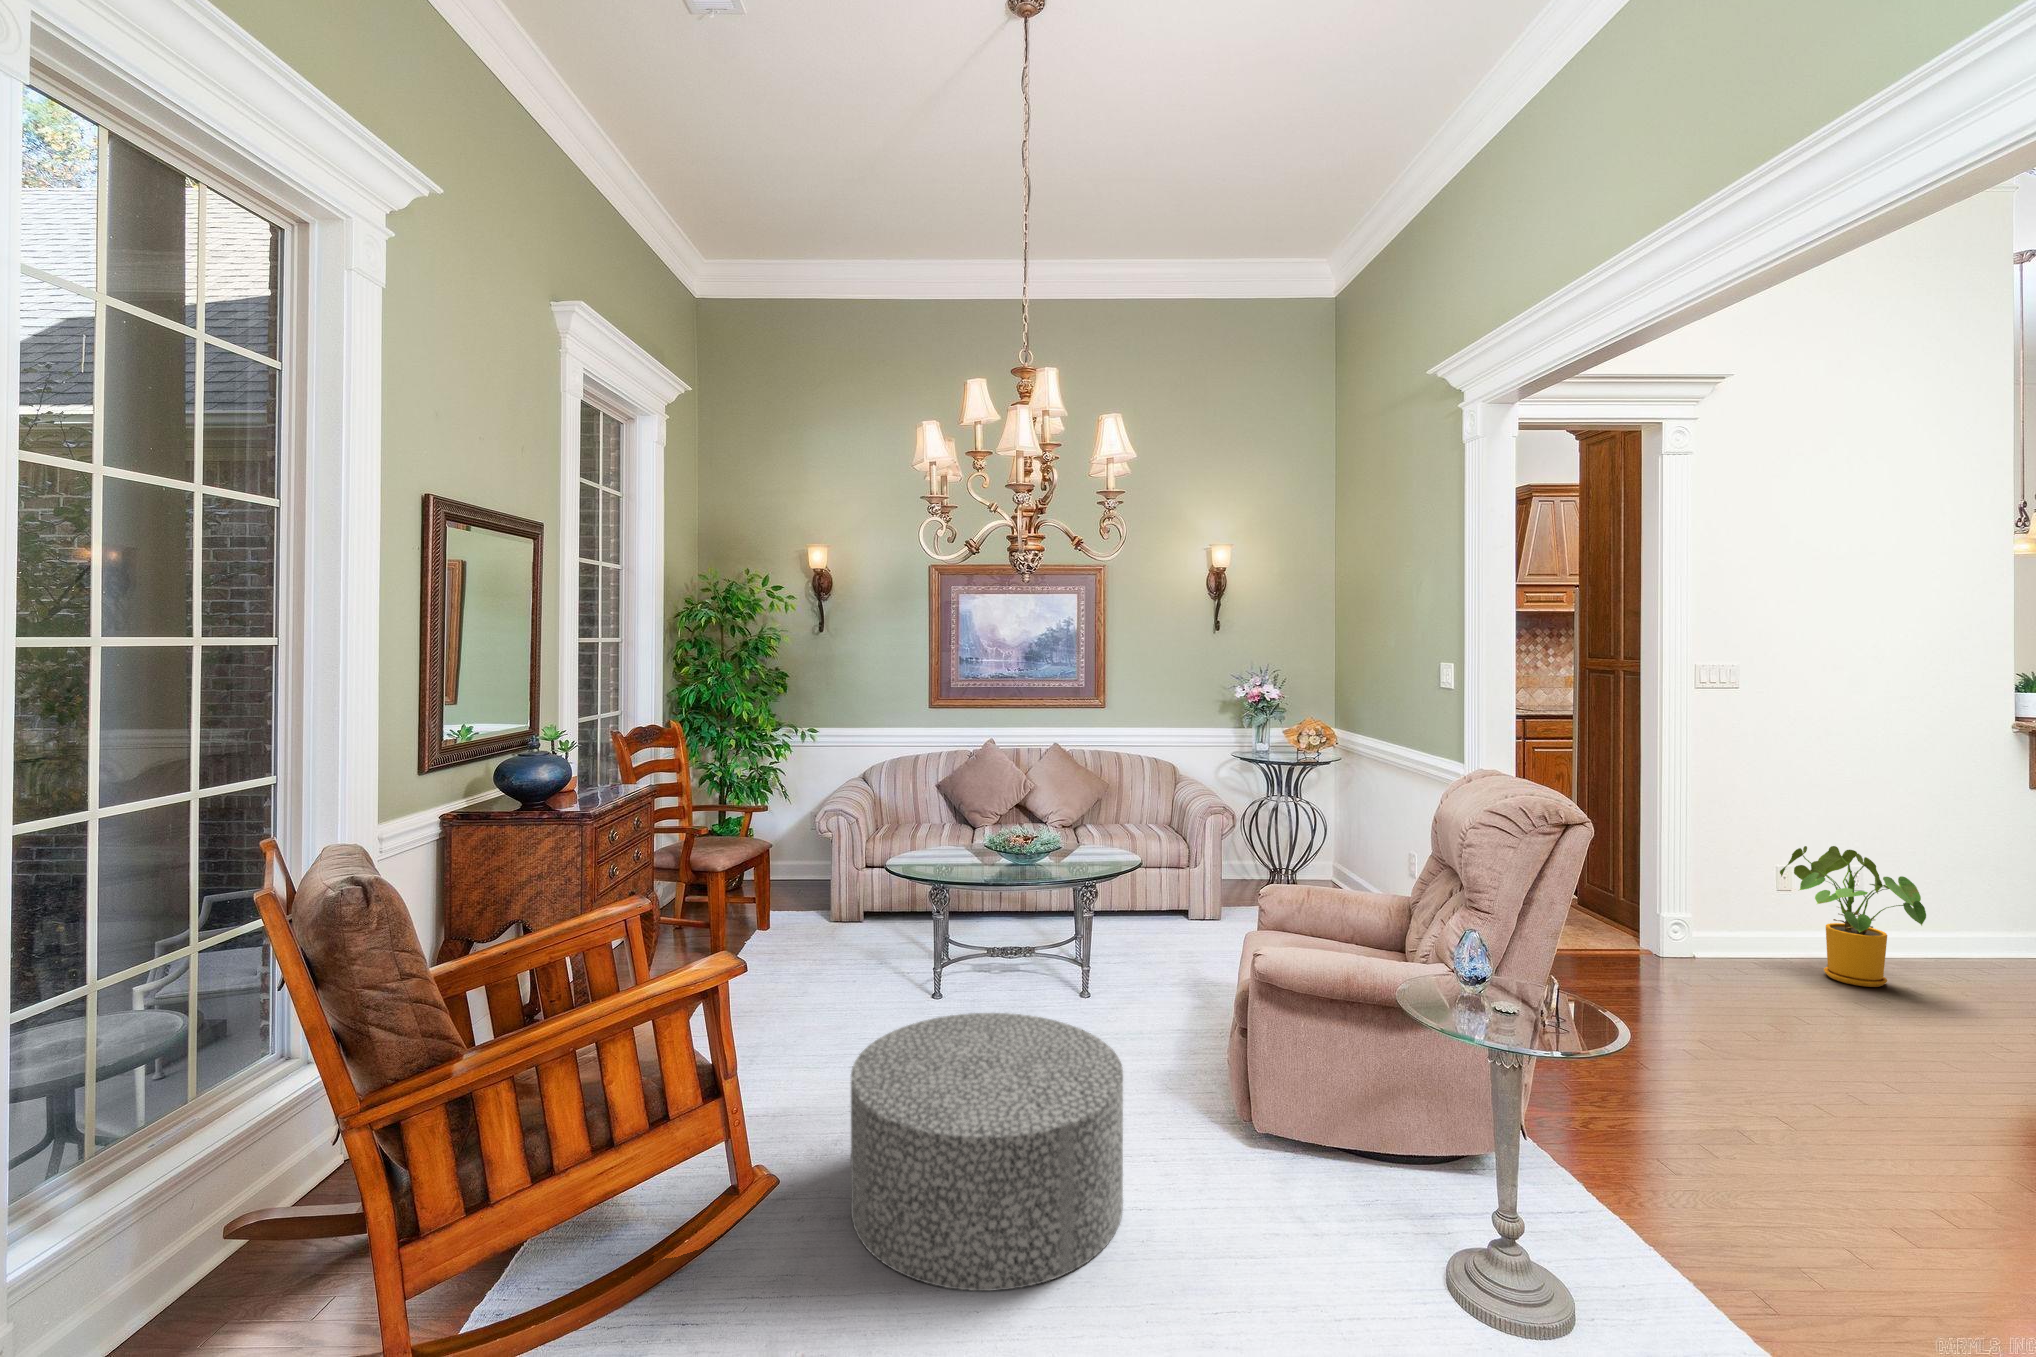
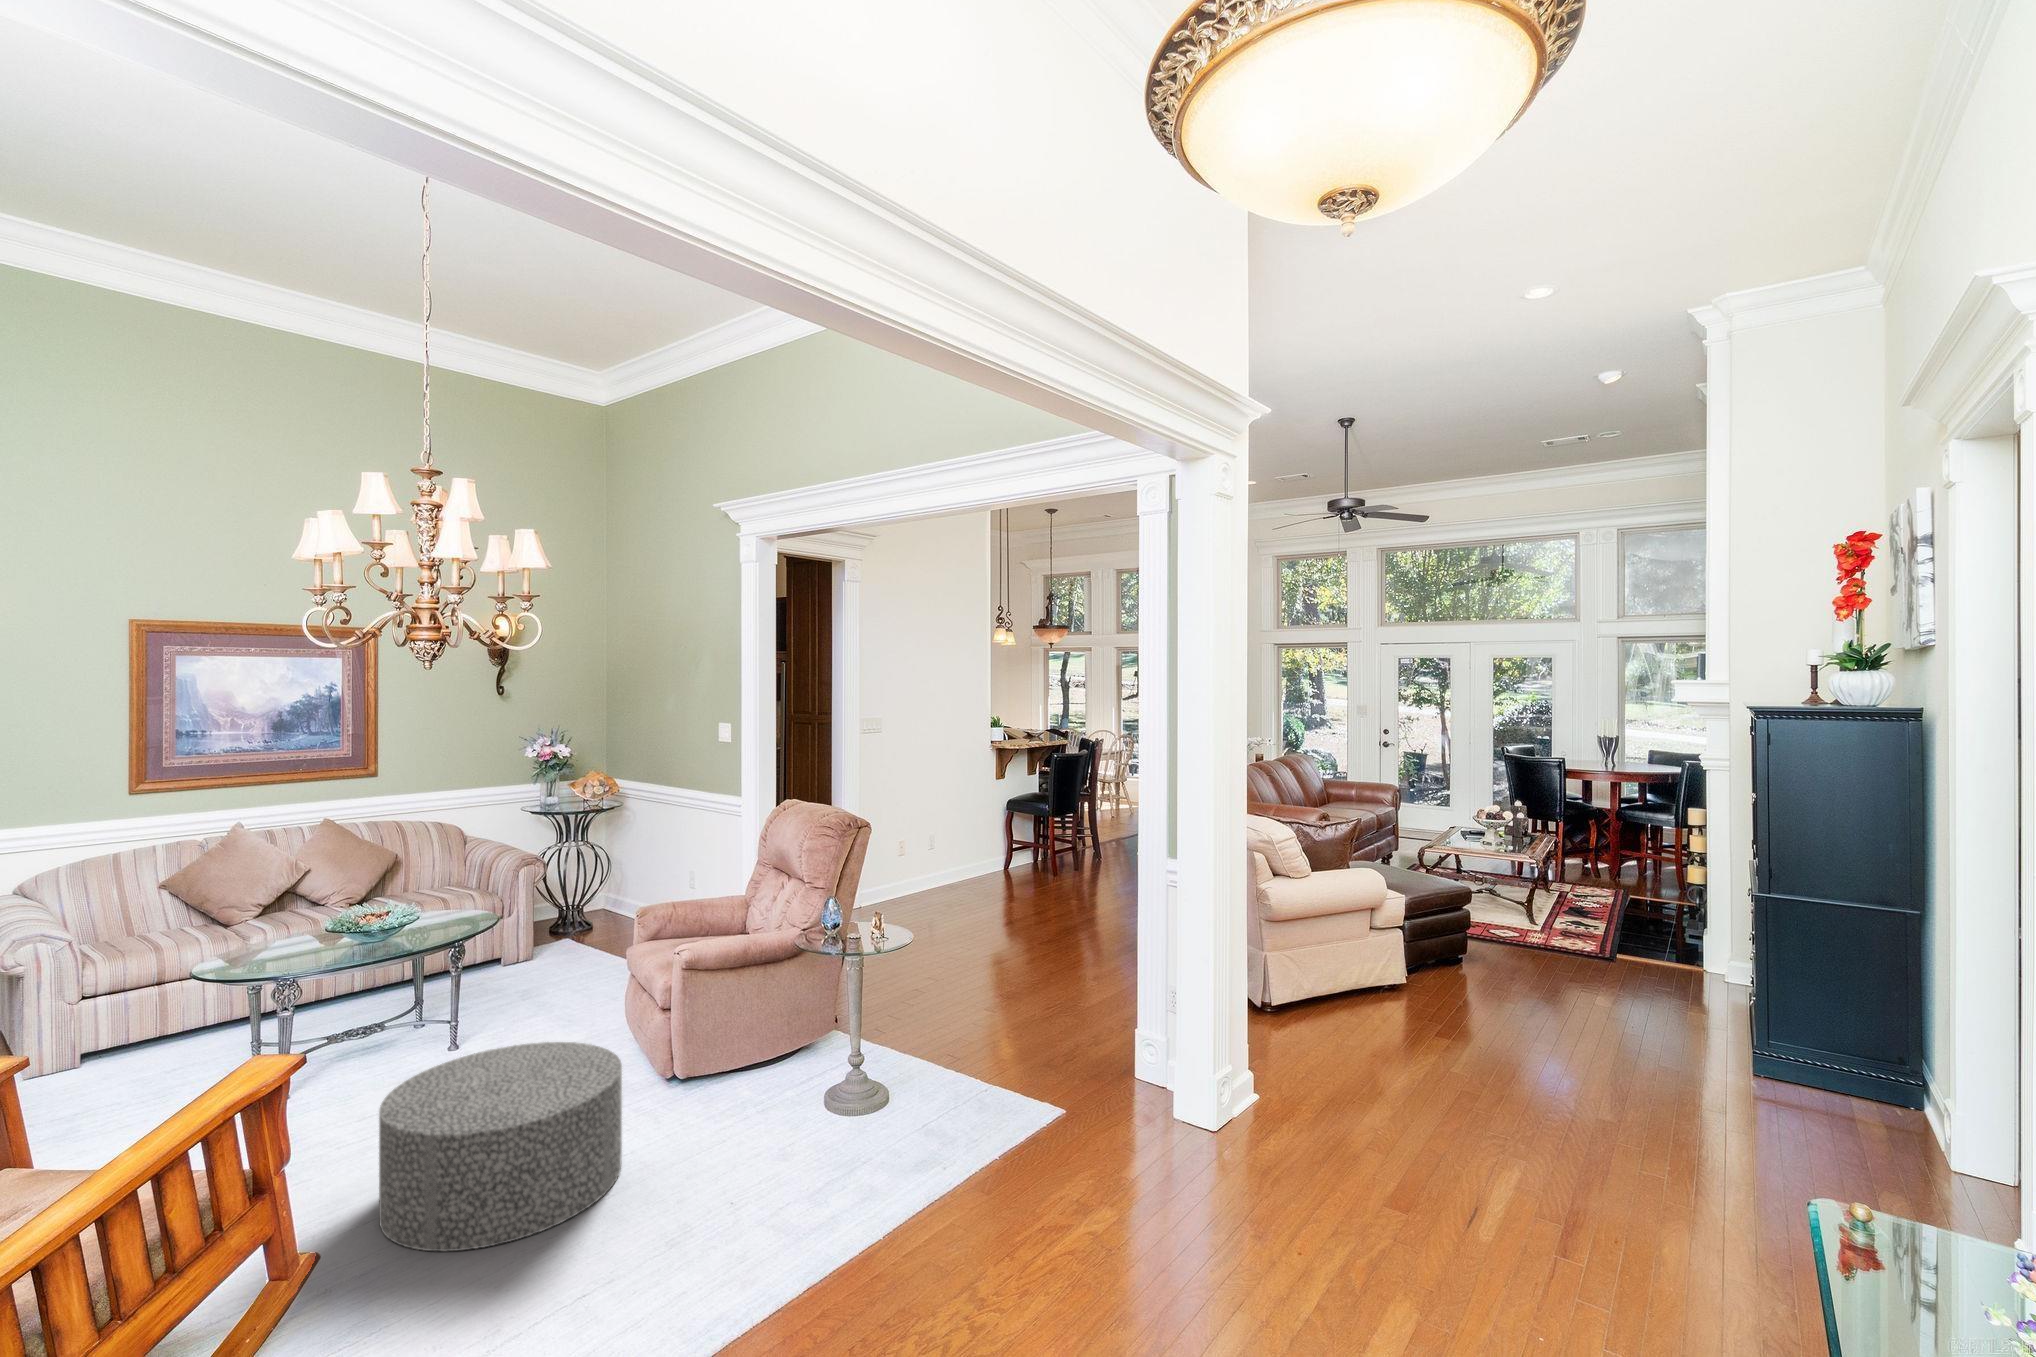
house plant: present [1780,846,1926,987] -> none [902,825,966,904]

